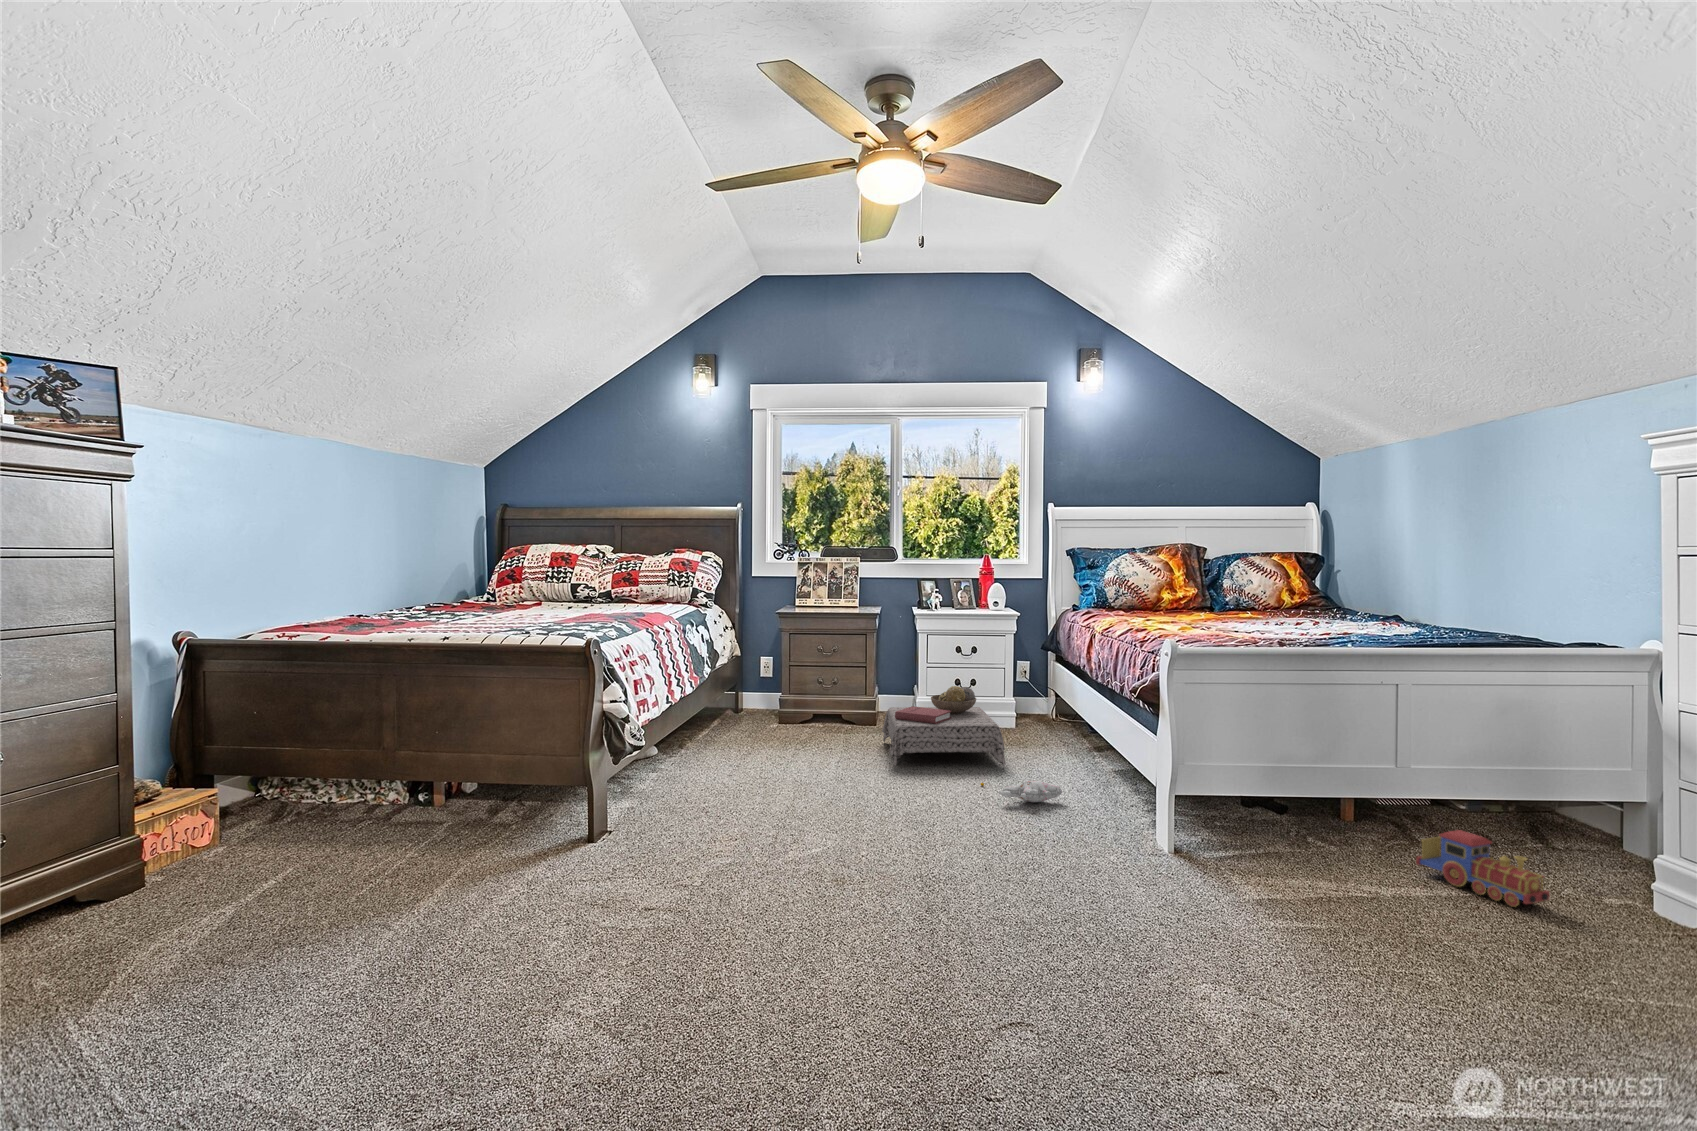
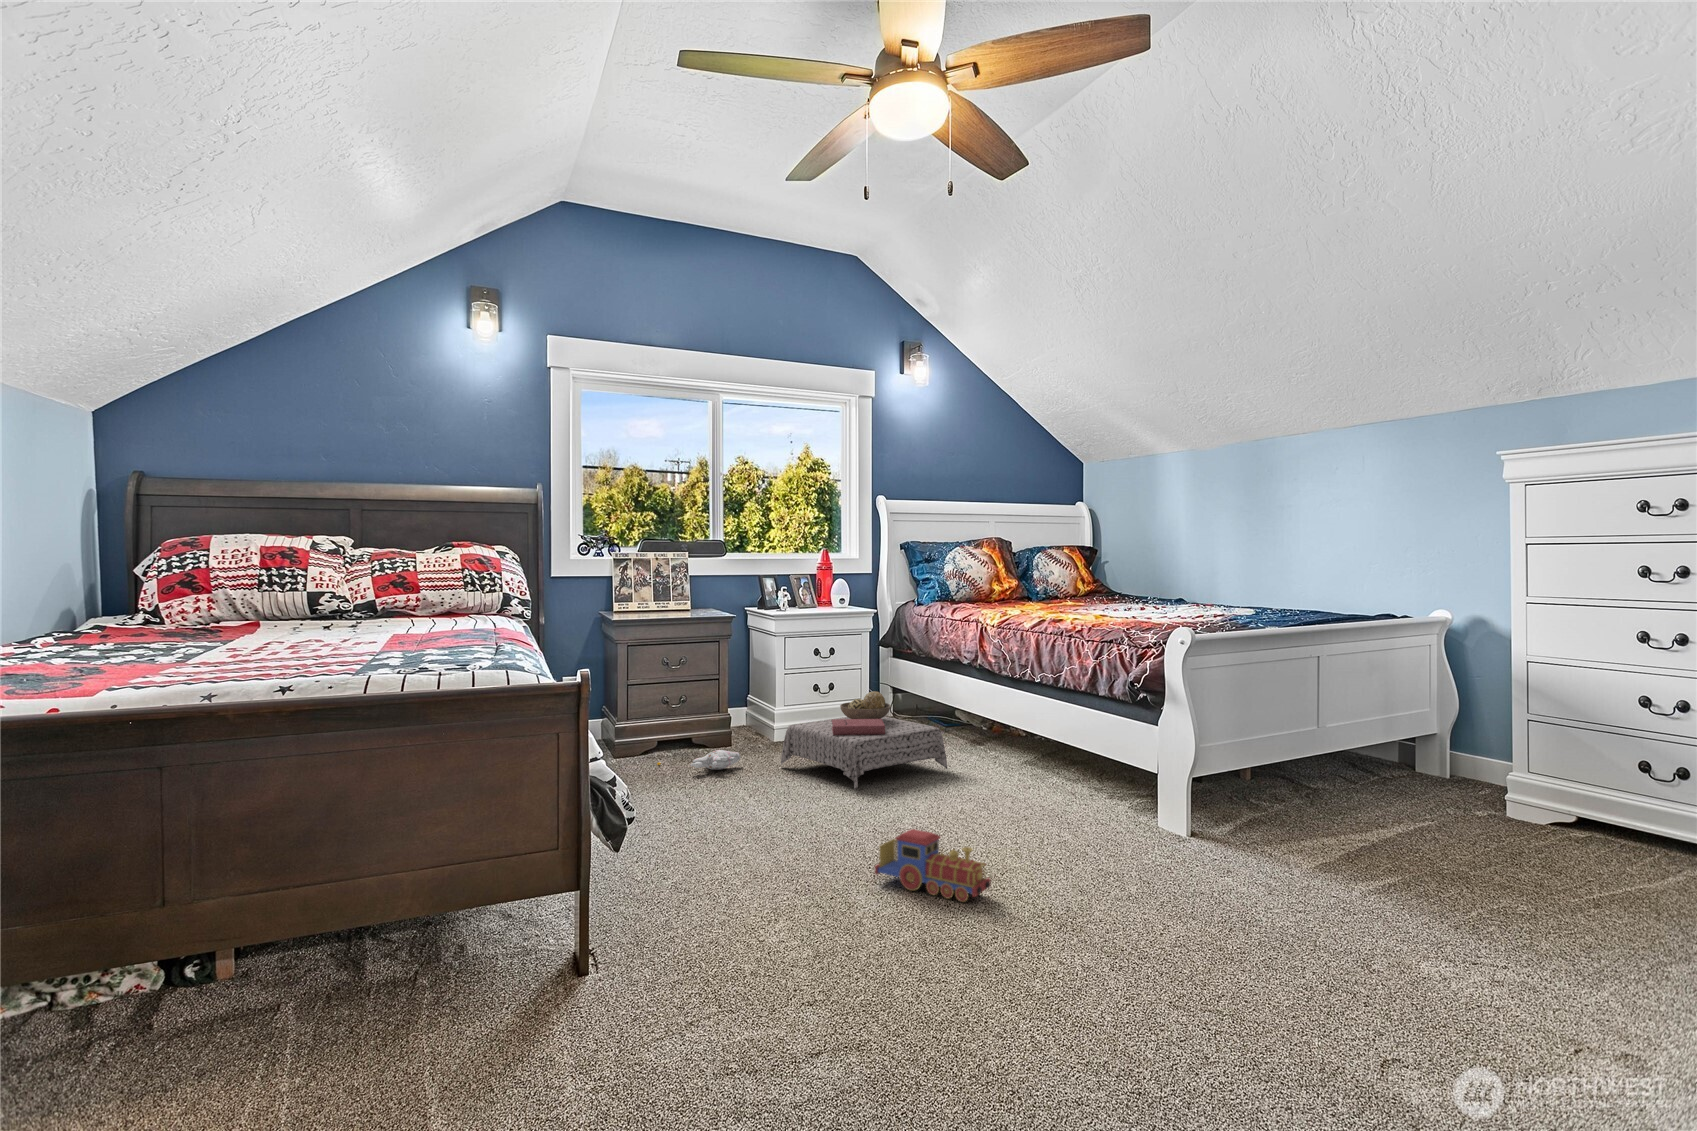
plush toy: present [981,781,1062,802] -> present [657,750,740,770]
toy train: present [1416,830,1550,907] -> present [874,829,991,902]

